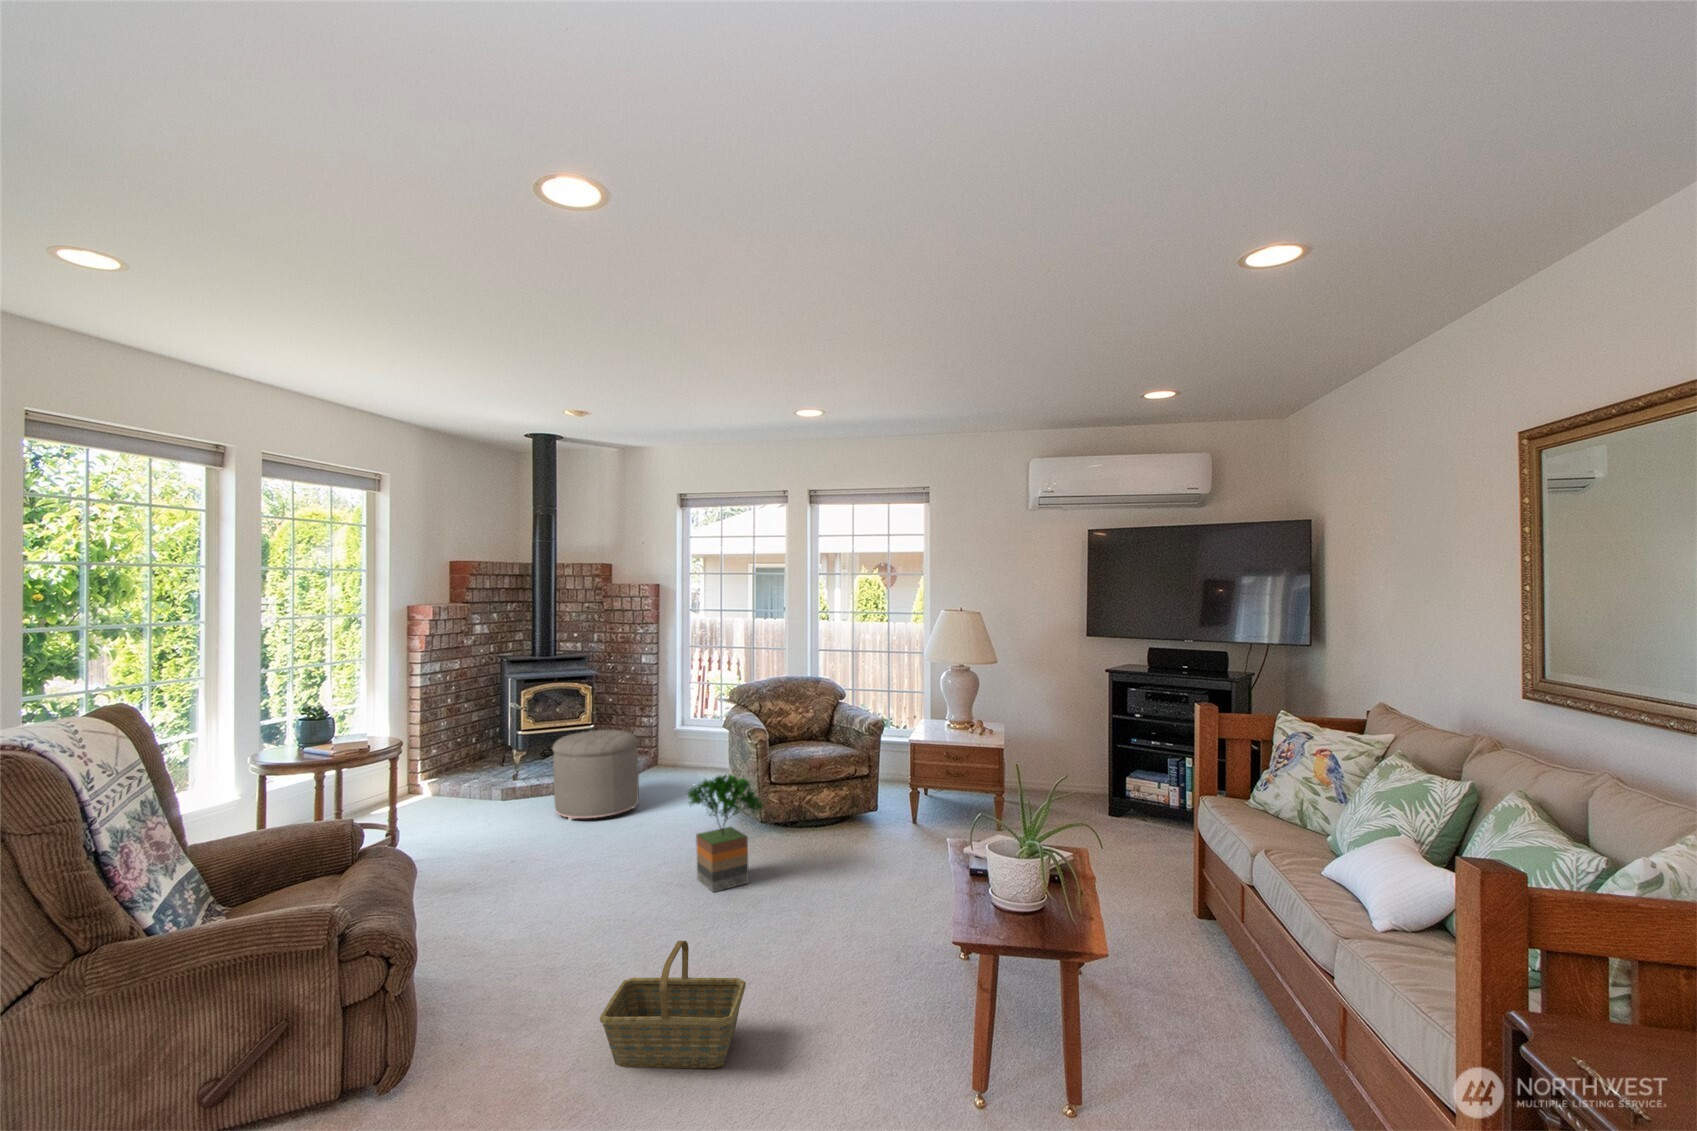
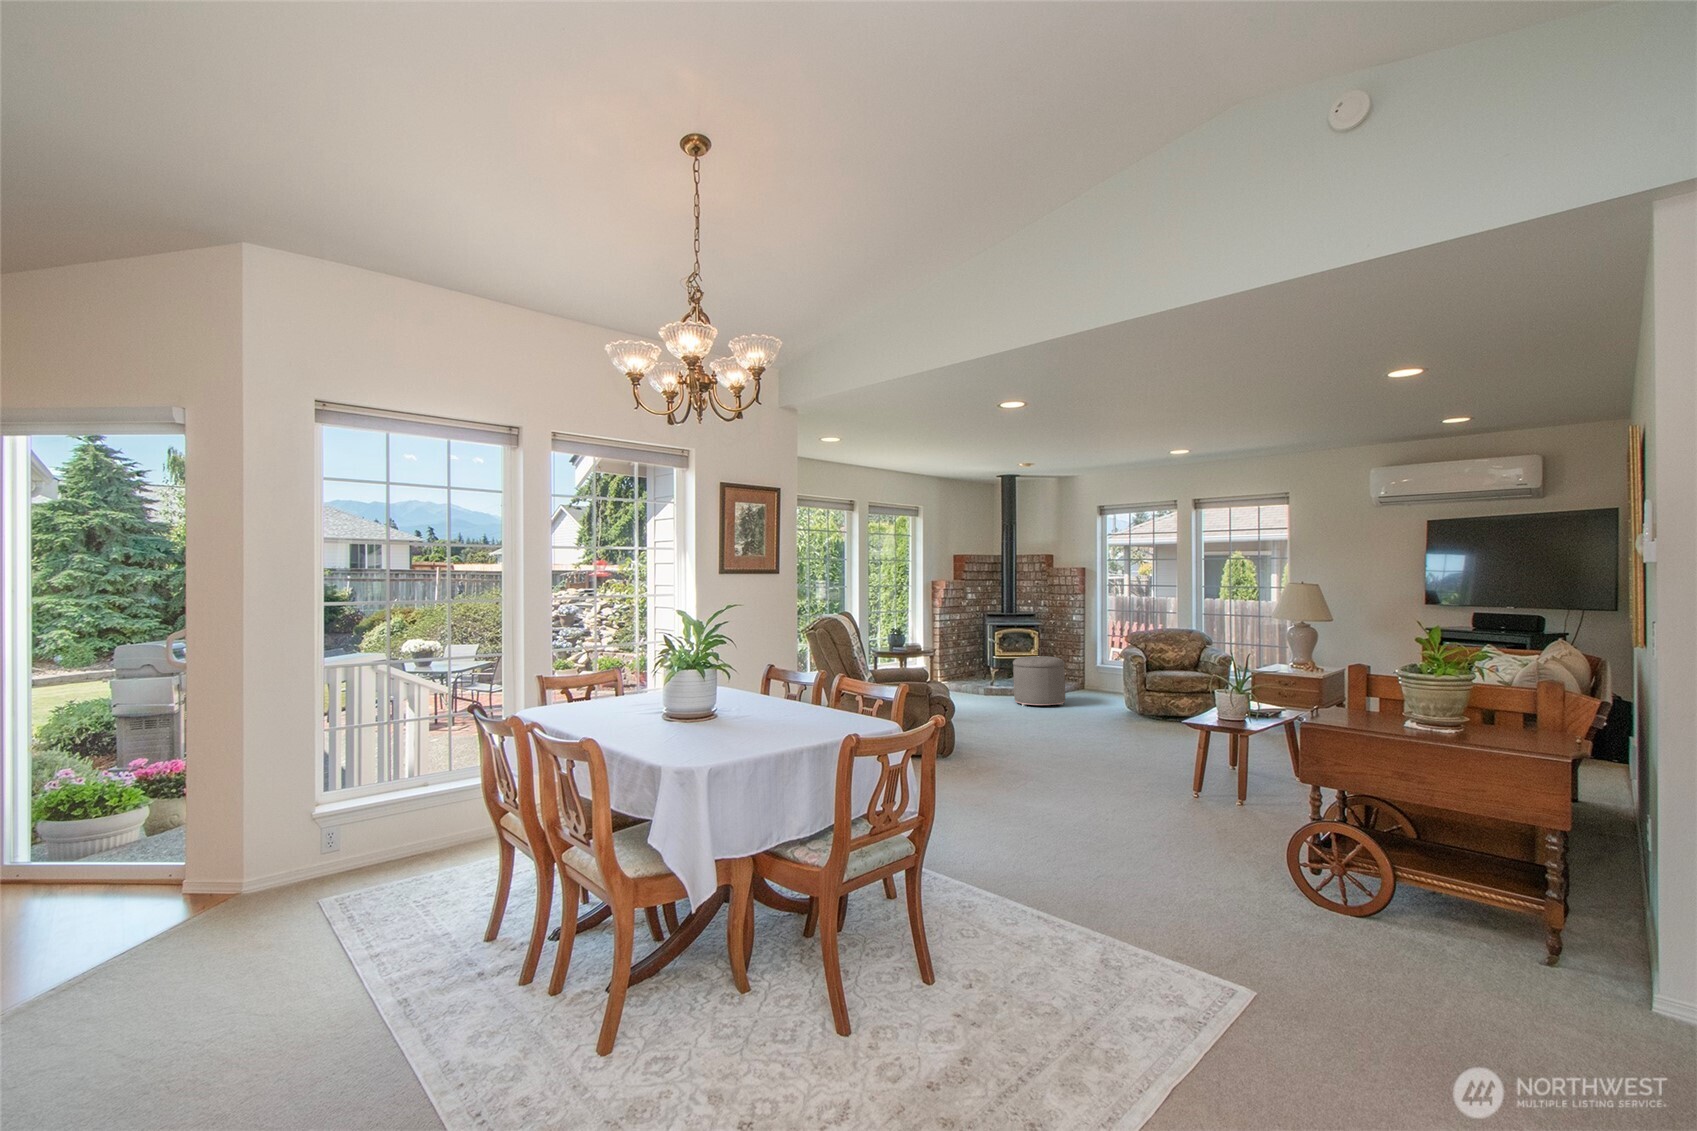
potted tree: present [688,775,763,892] -> none [1083,671,1131,736]
basket: present [600,941,746,1068] -> none [1026,722,1096,775]

